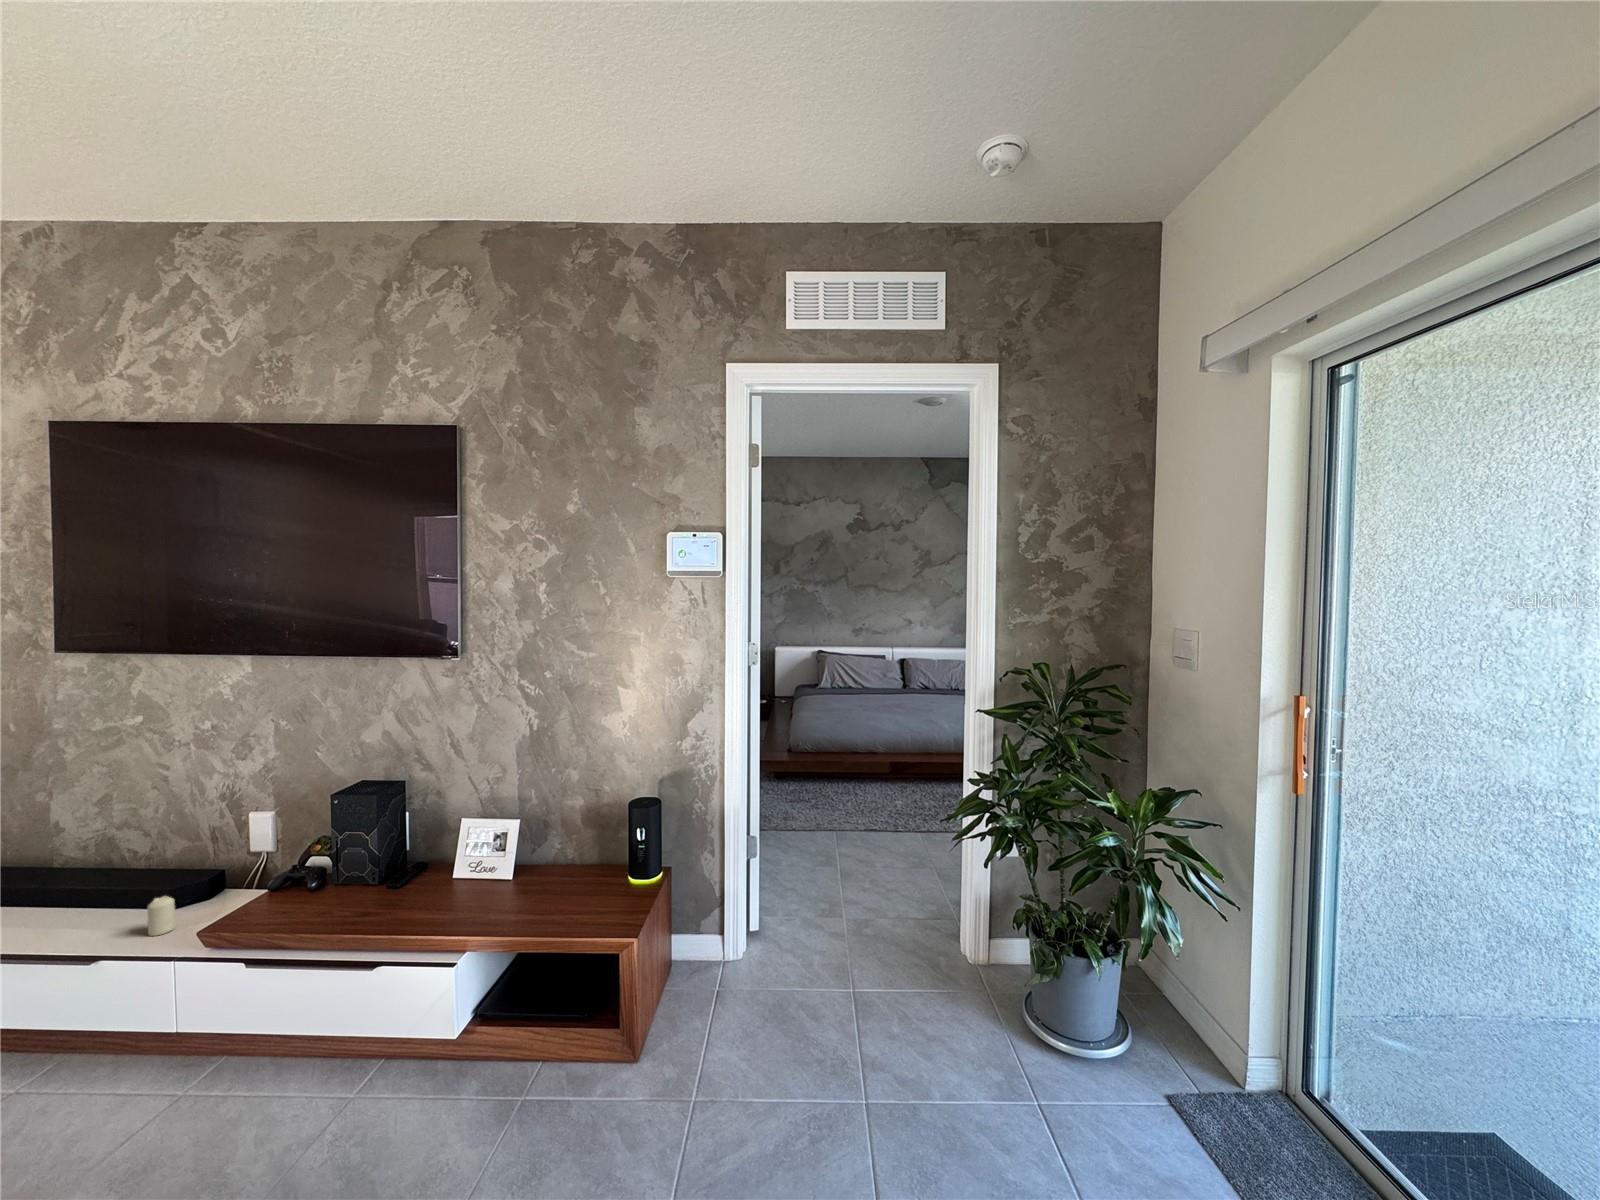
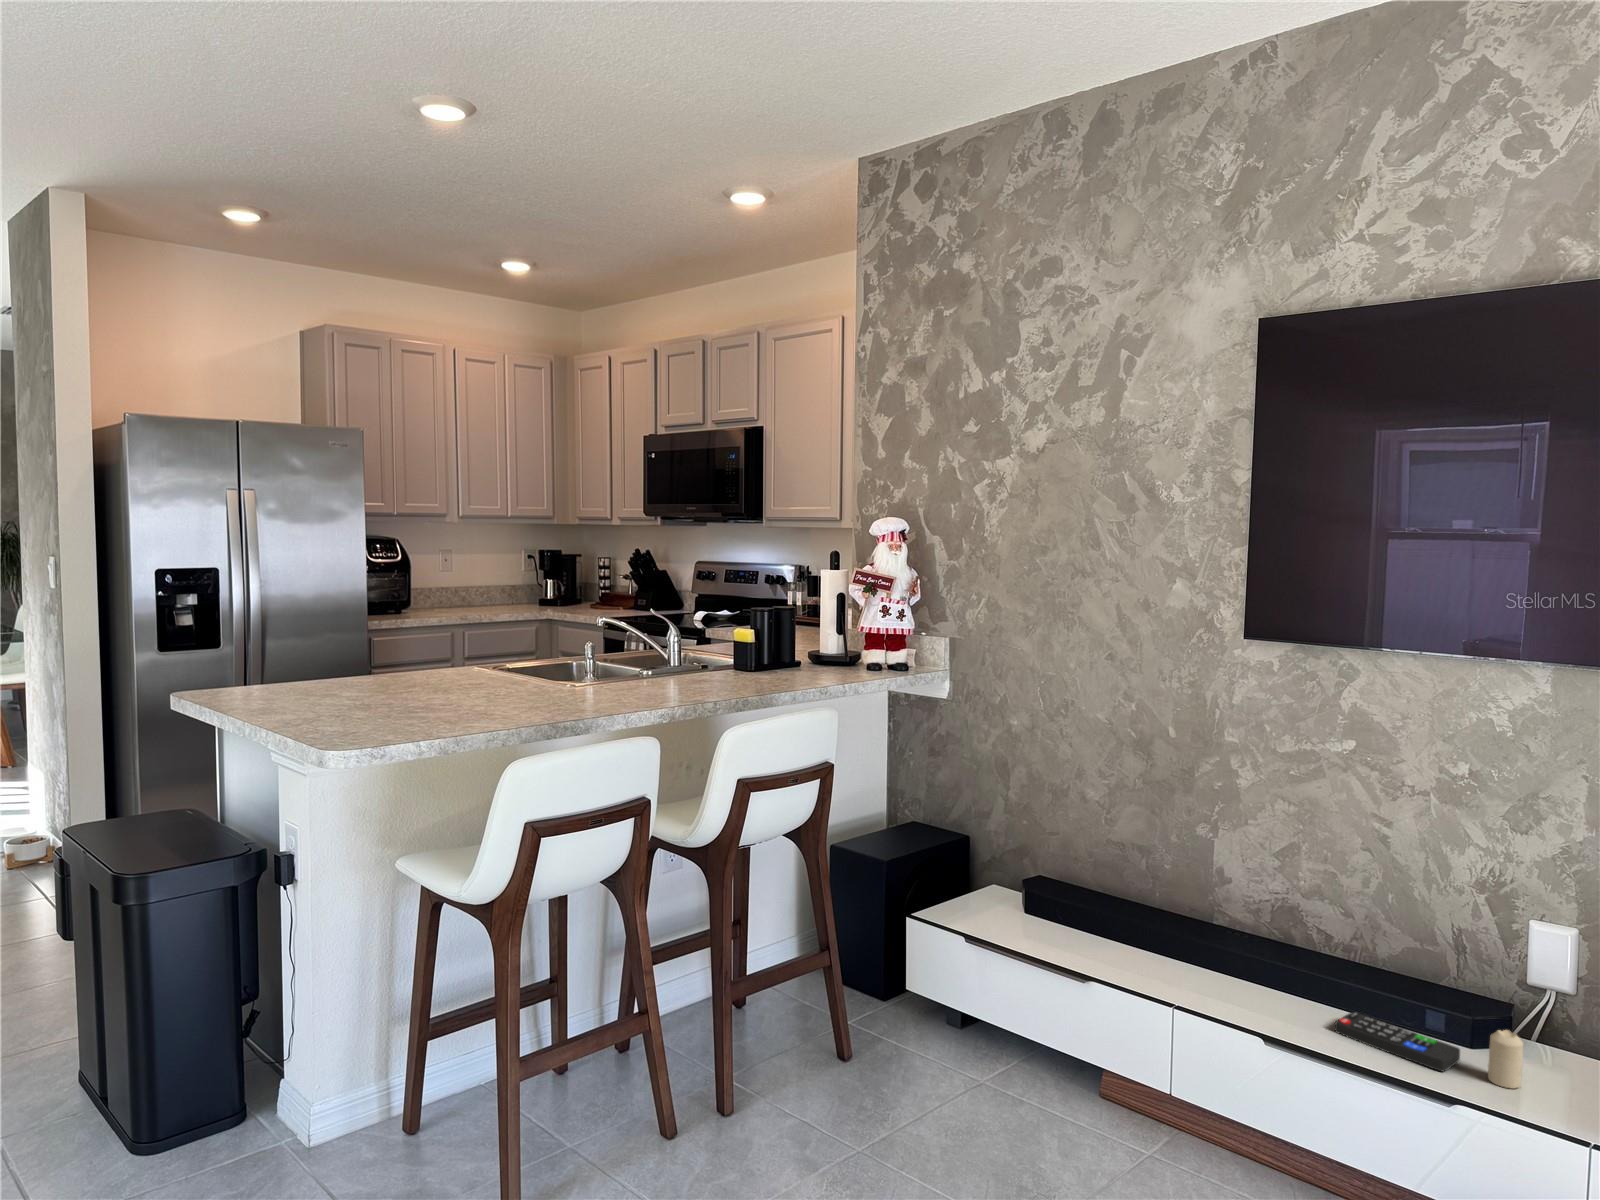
remote control: none [45,912,143,941] -> present [1335,1012,1460,1072]

